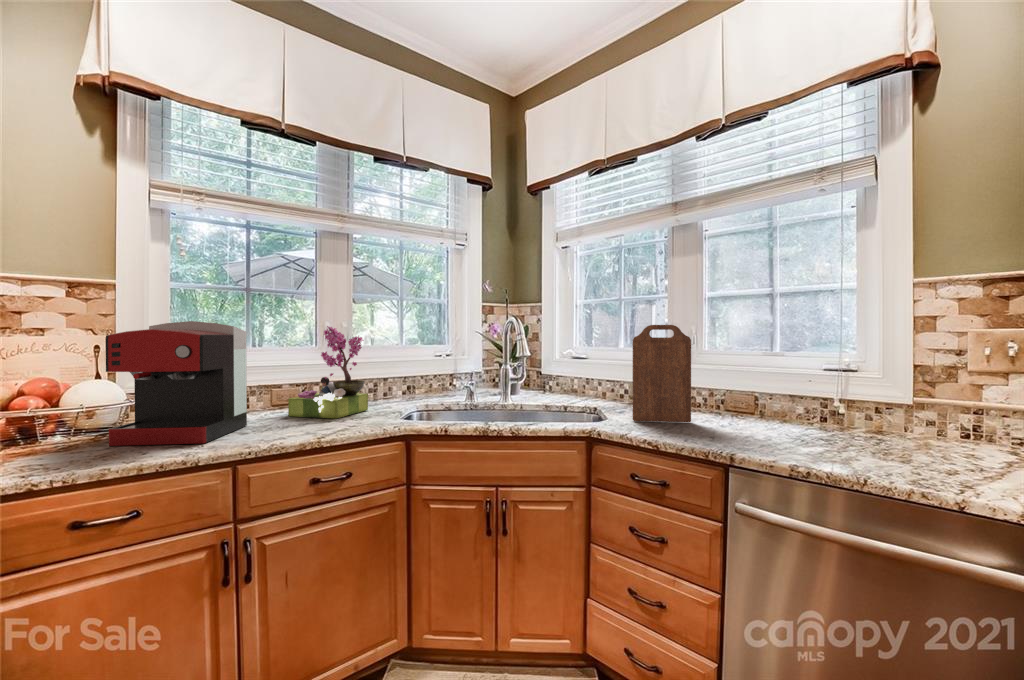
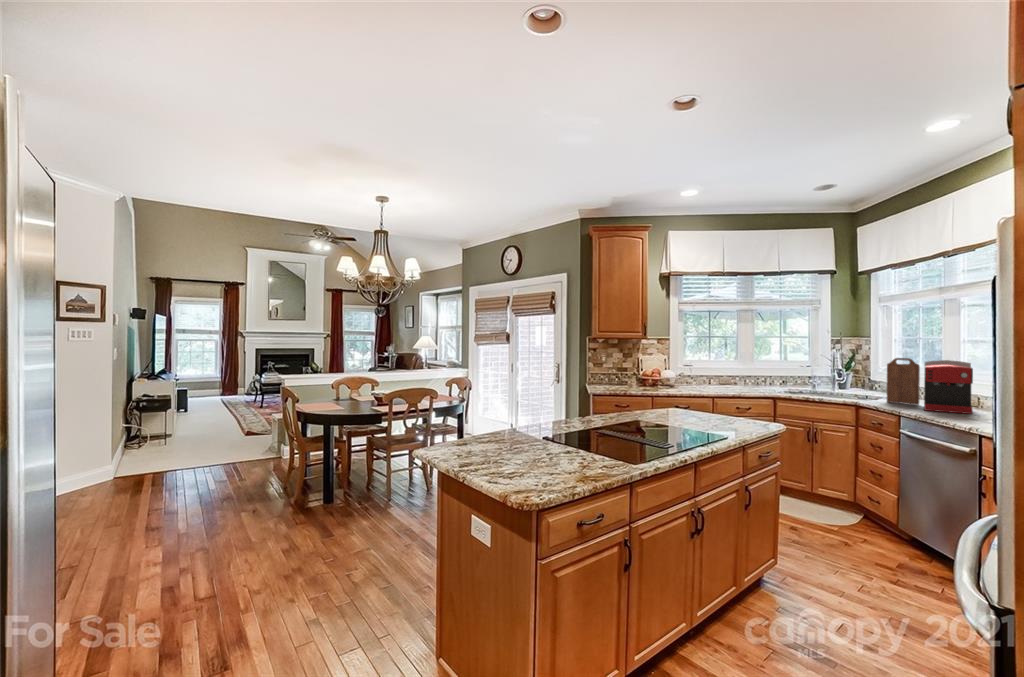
coffee maker: present [106,321,247,446] -> present [924,360,973,414]
flower arrangement: present [288,326,368,419] -> none [726,352,760,390]

